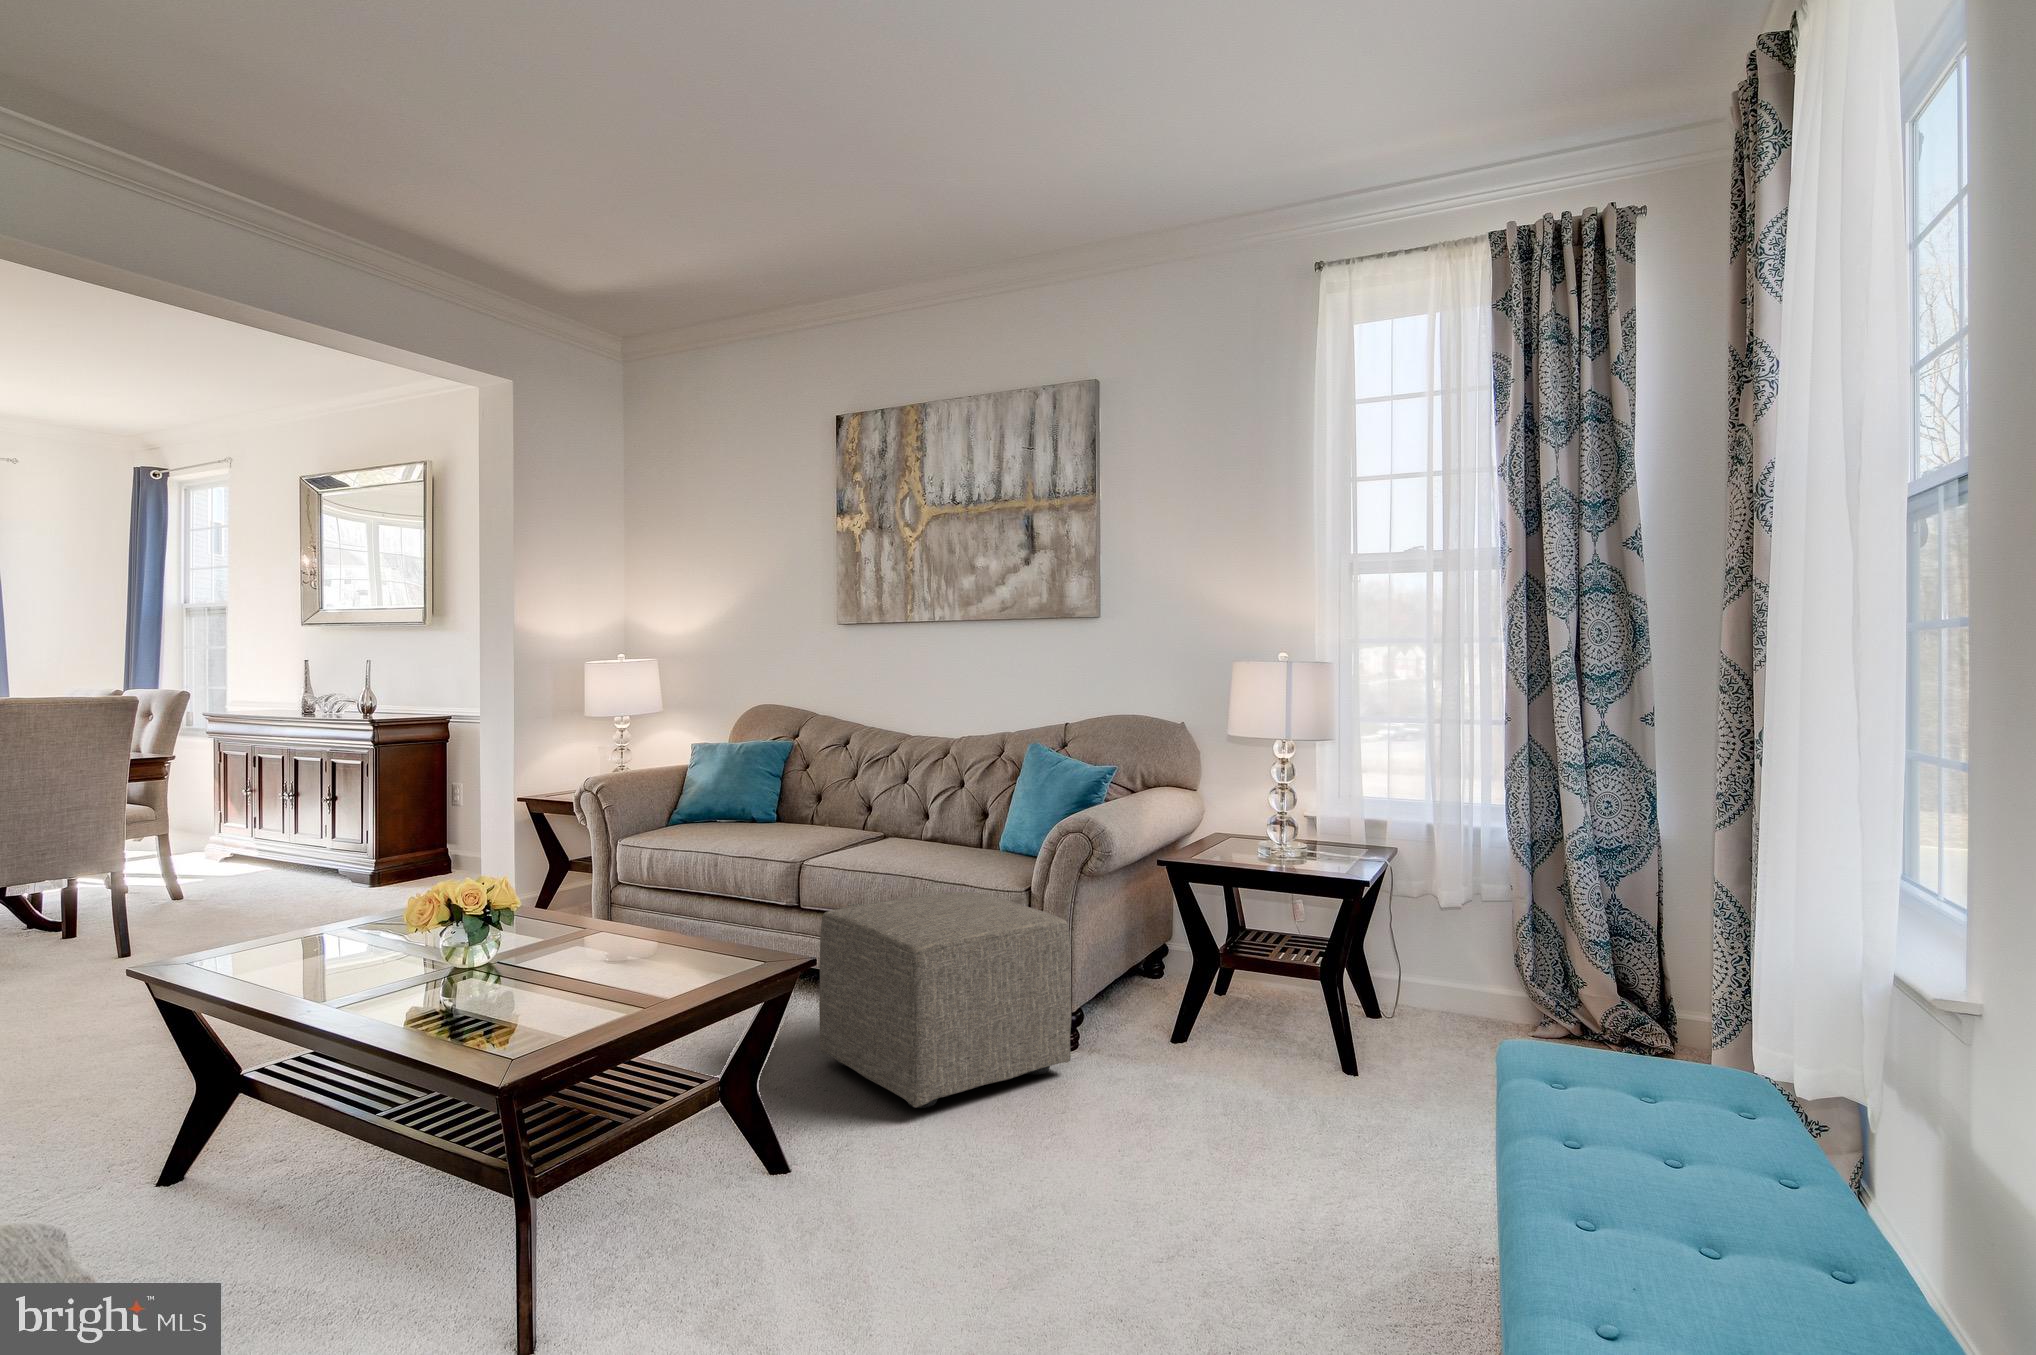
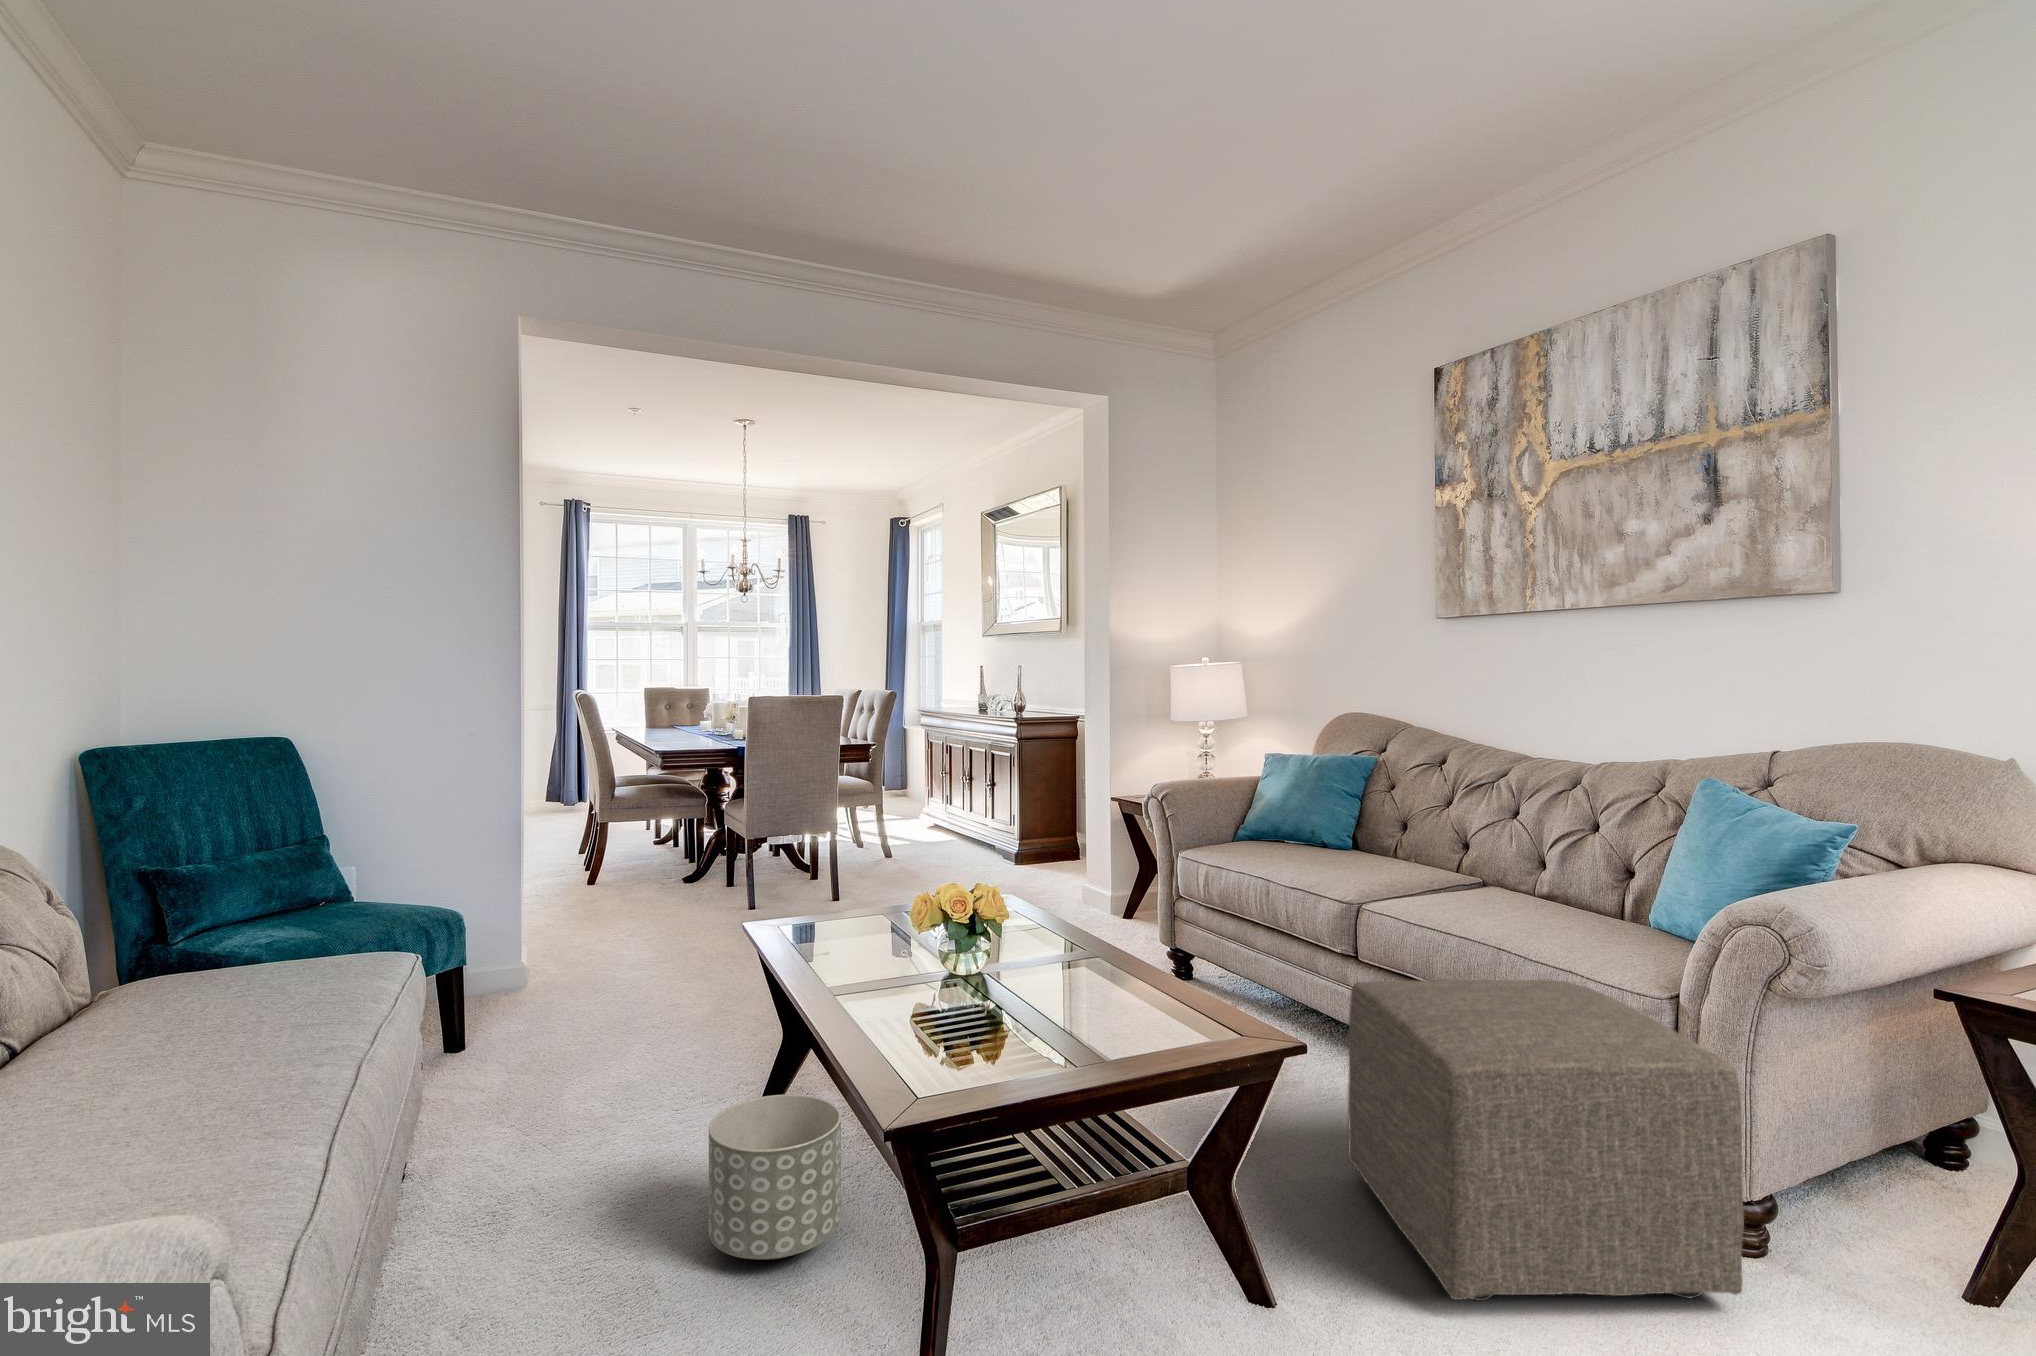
planter: none [243,1092,394,1252] -> present [708,1094,841,1260]

